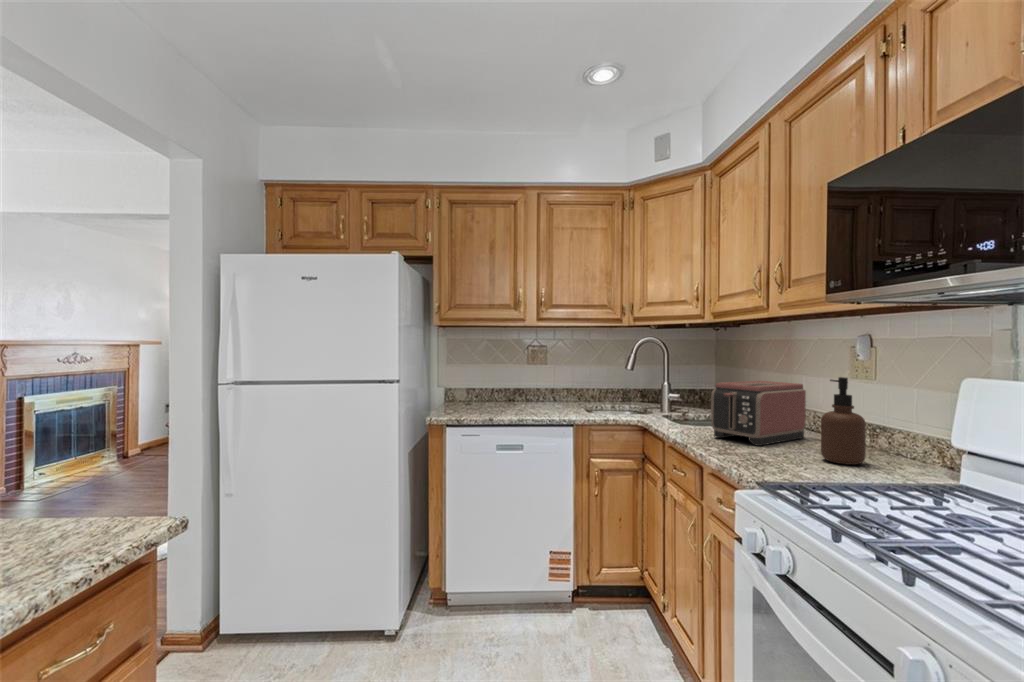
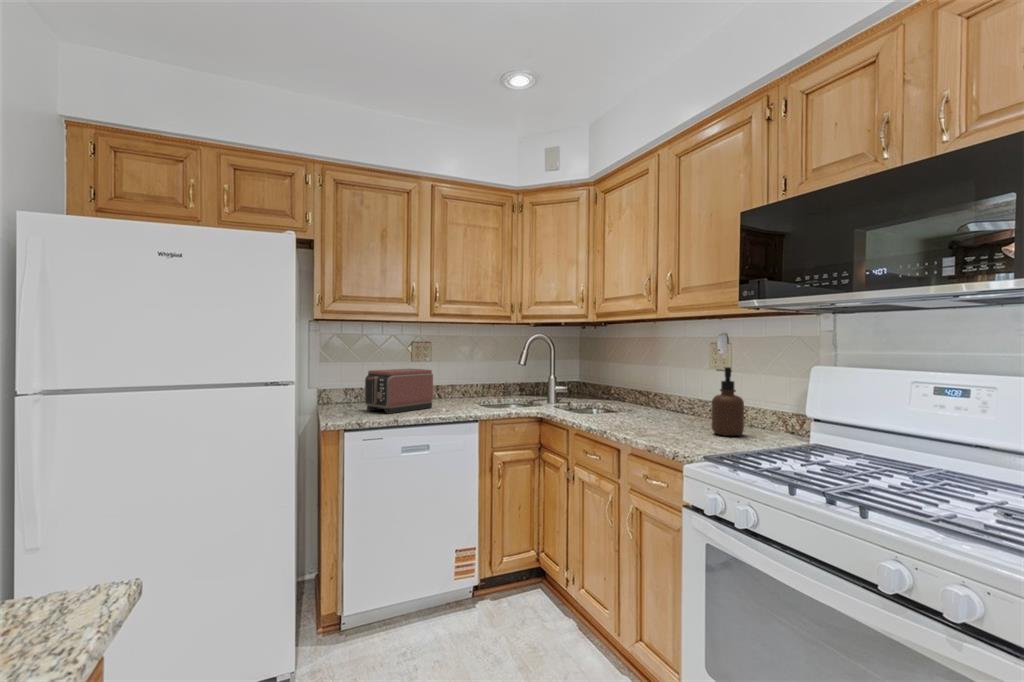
toaster: present [711,381,806,446] -> present [365,369,433,414]

